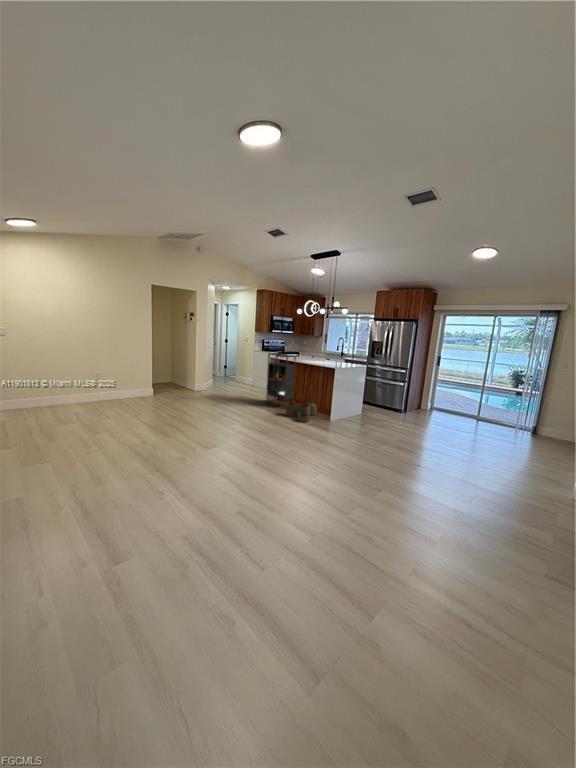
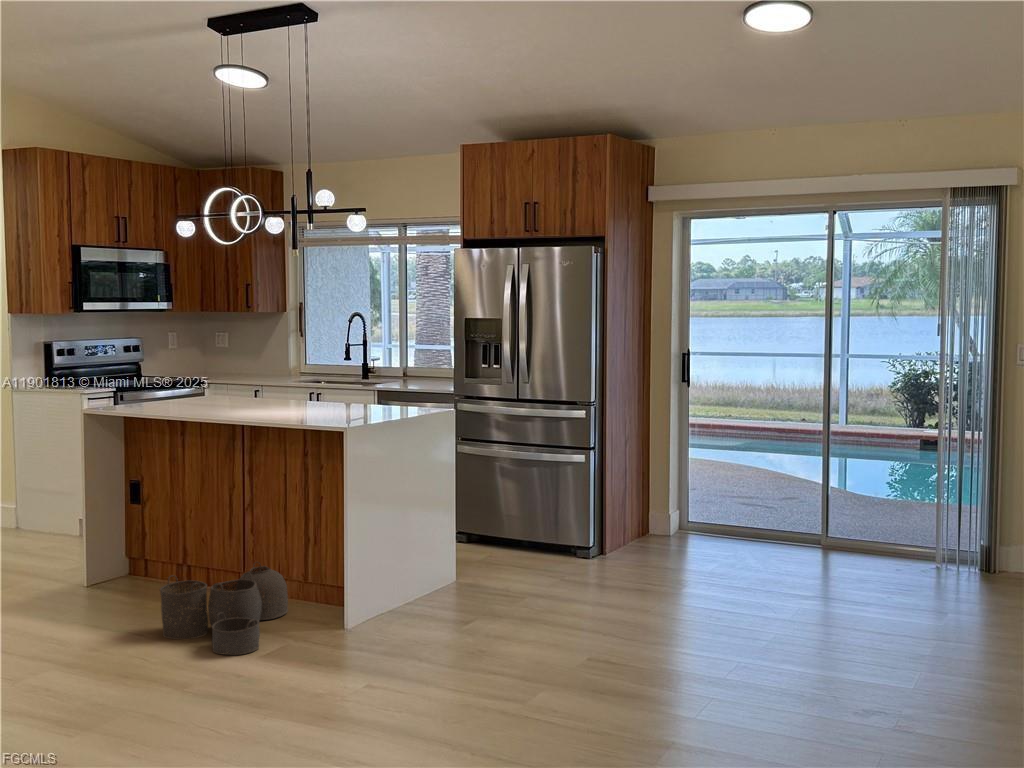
bookshelf: present [266,353,296,408] -> none [68,391,194,608]

